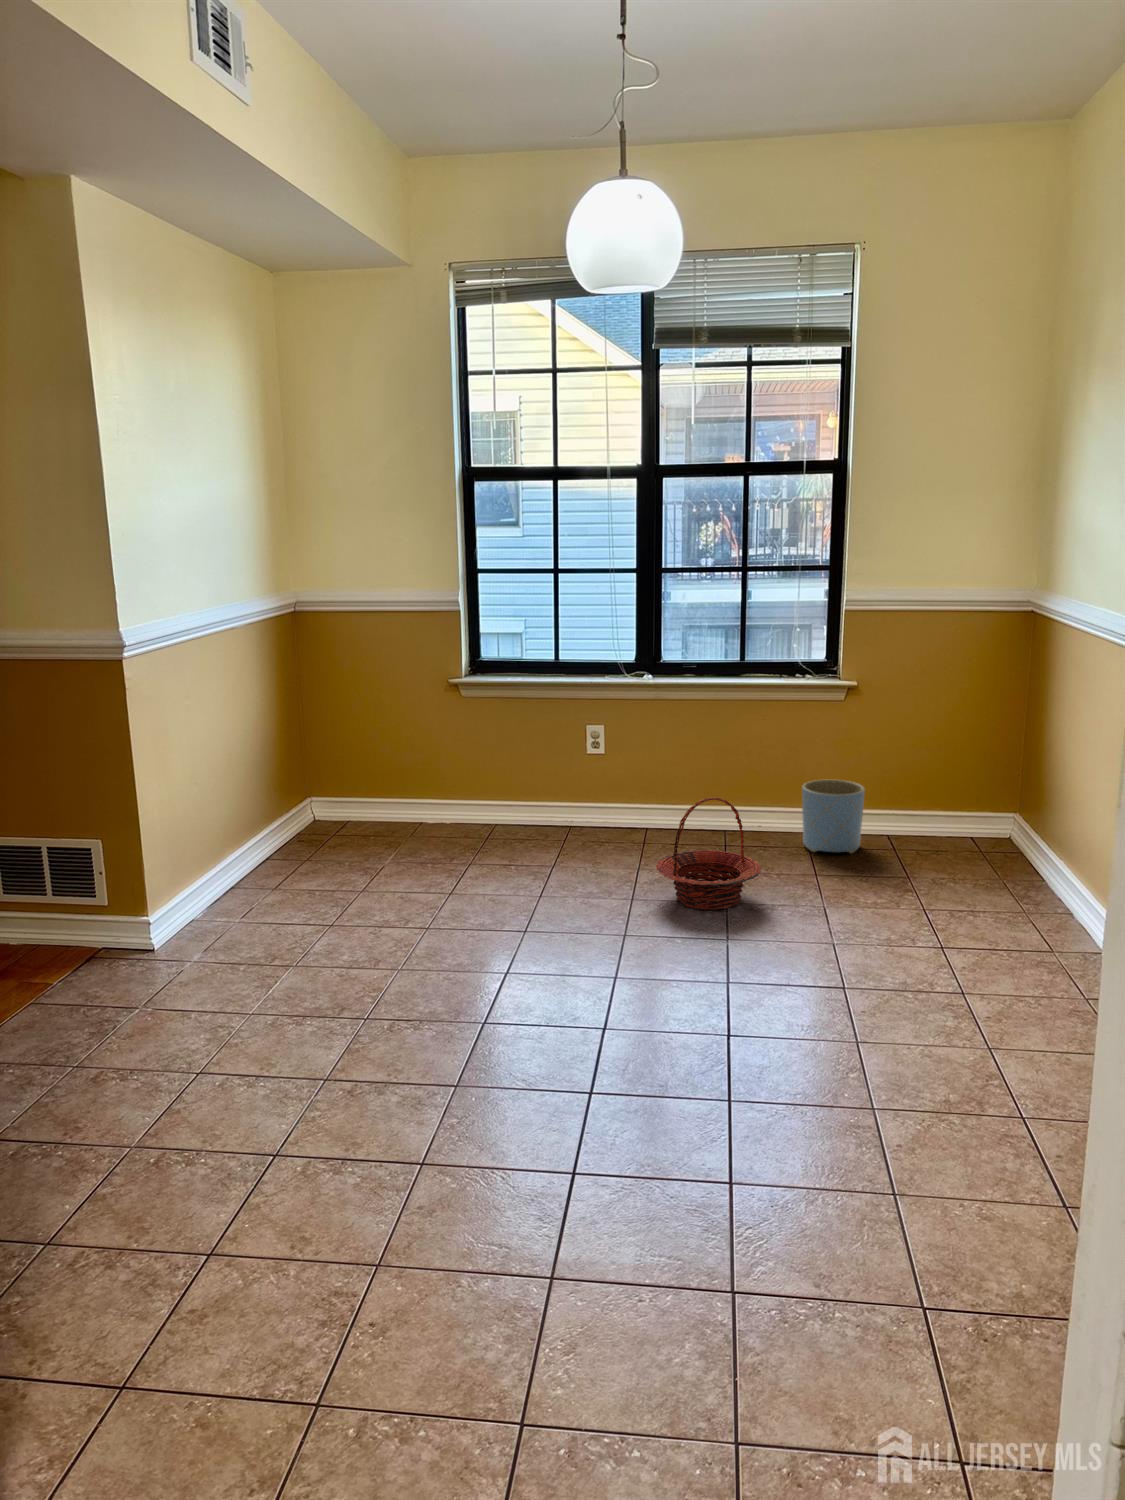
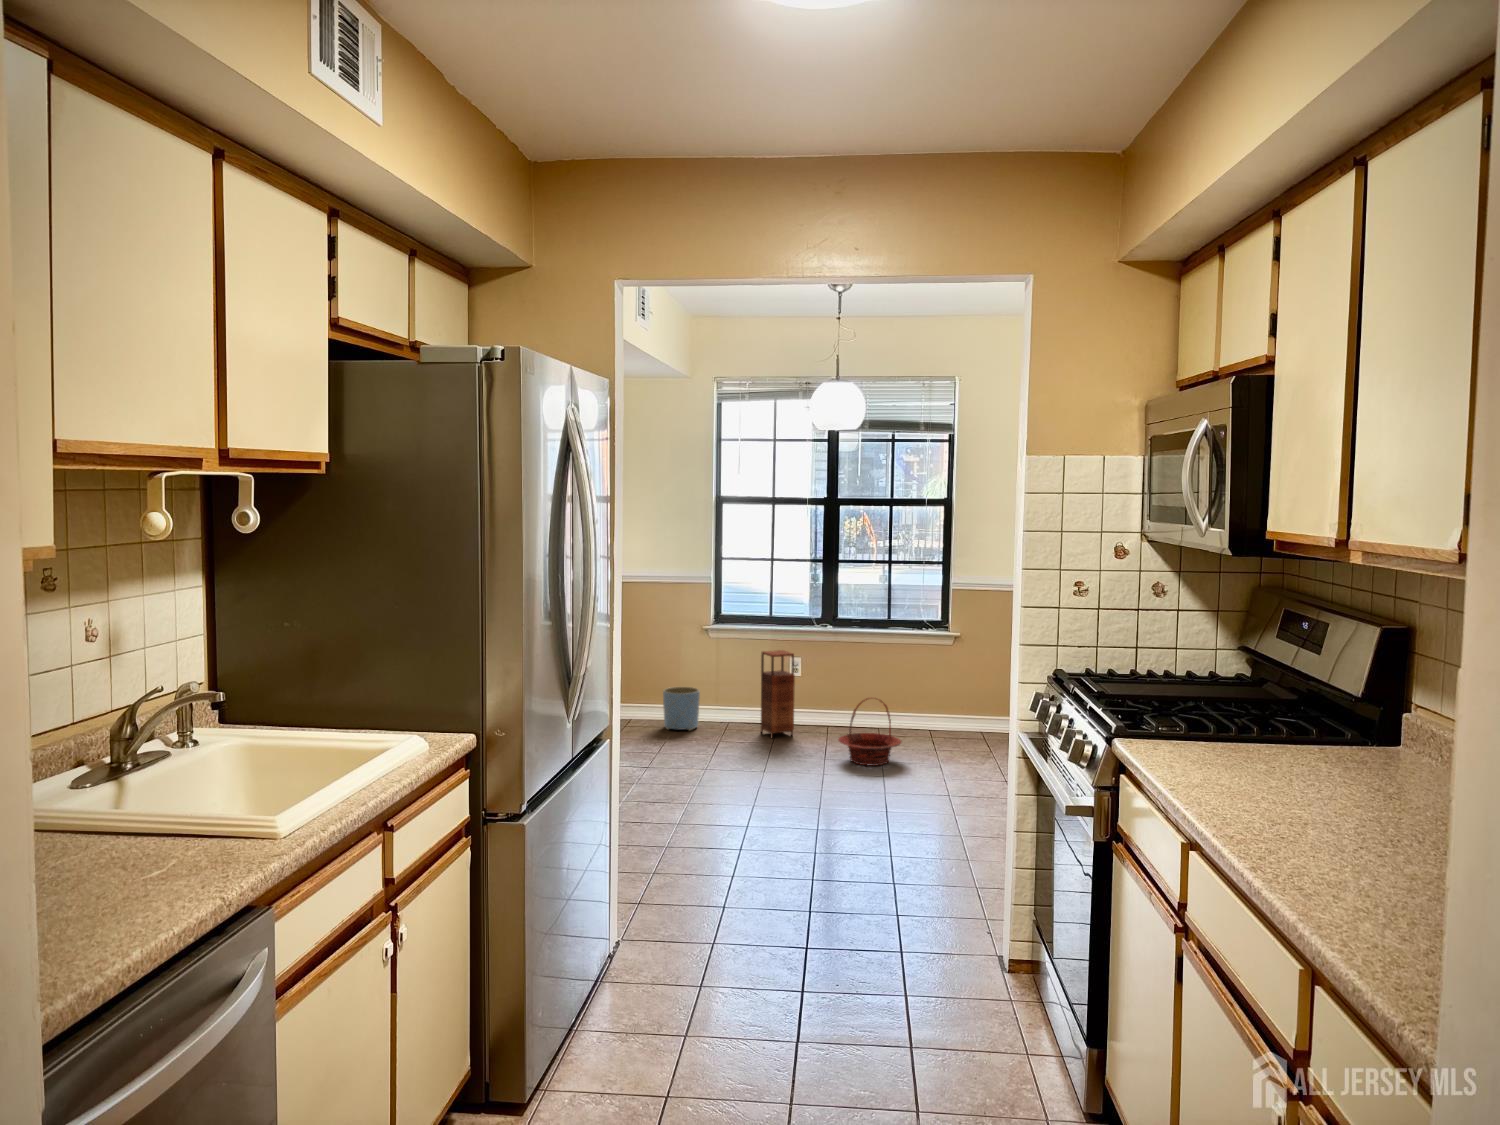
storage cabinet: none [538,715,592,855] -> present [761,650,795,738]
planter: present [802,780,865,853] -> present [663,687,700,730]

